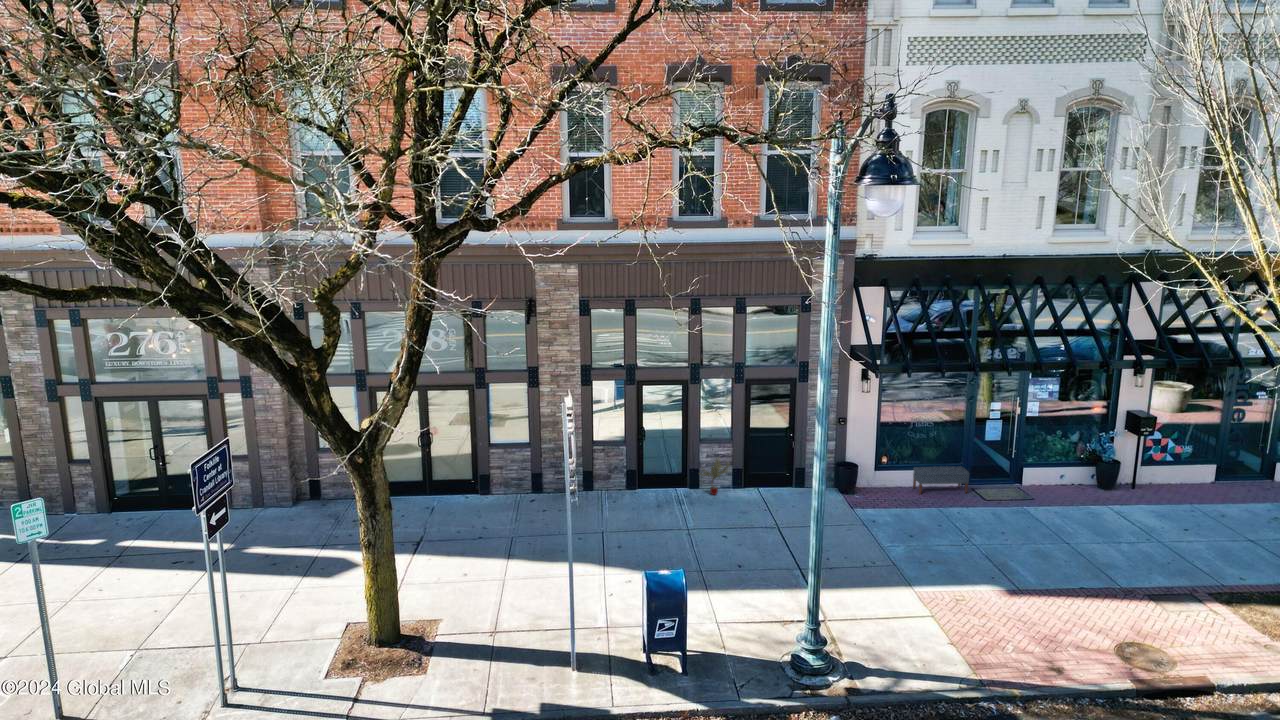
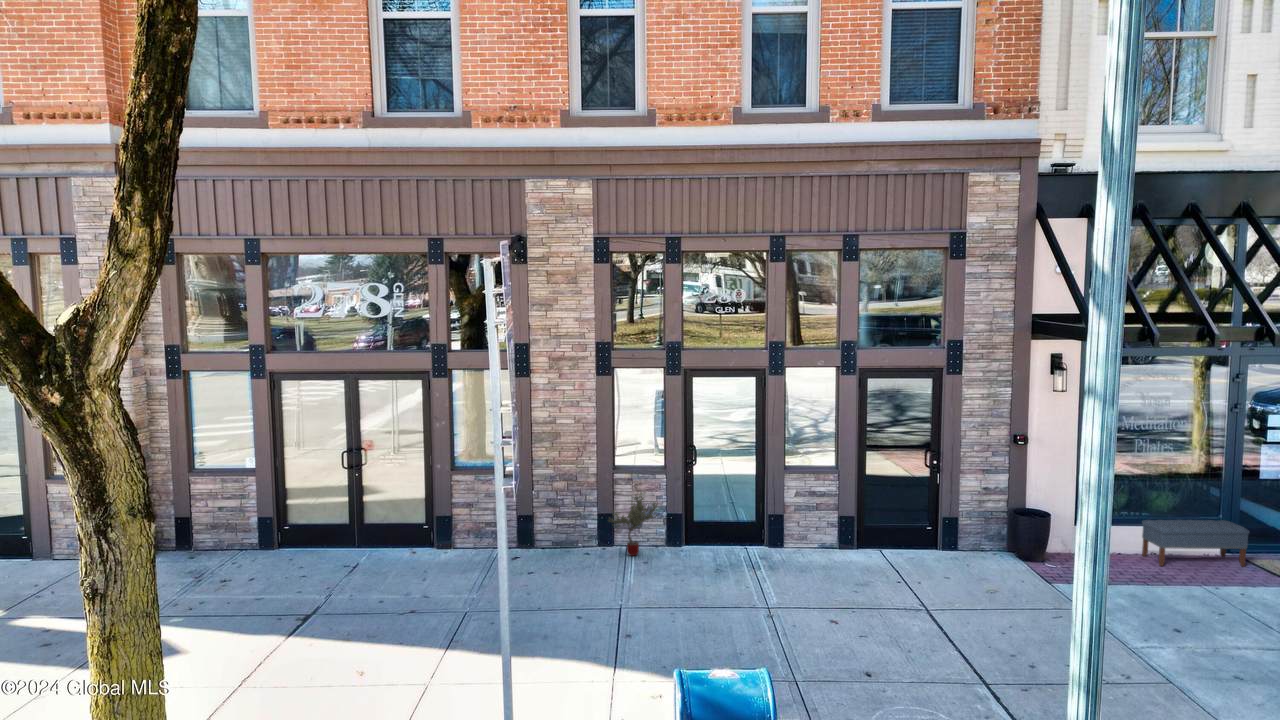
potted tree: present [699,458,730,495] -> present [608,493,657,556]

